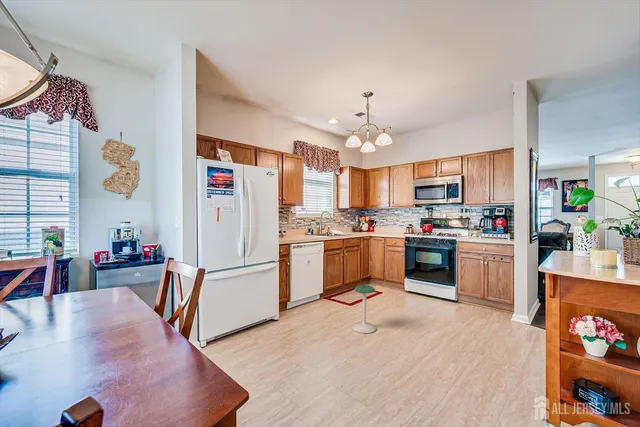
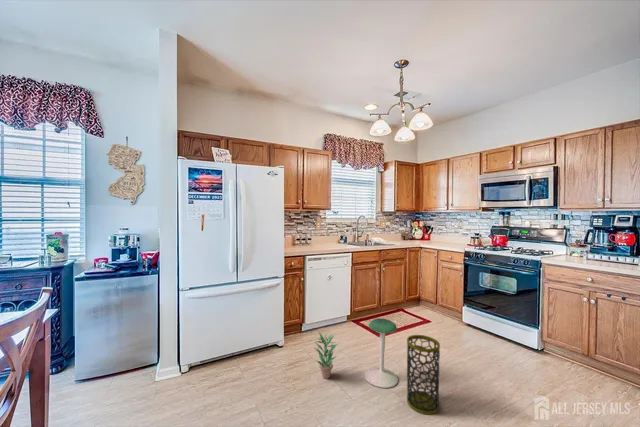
trash can: none [386,291,408,342] -> present [407,335,440,414]
potted plant: none [315,298,334,334] -> present [316,333,337,379]

